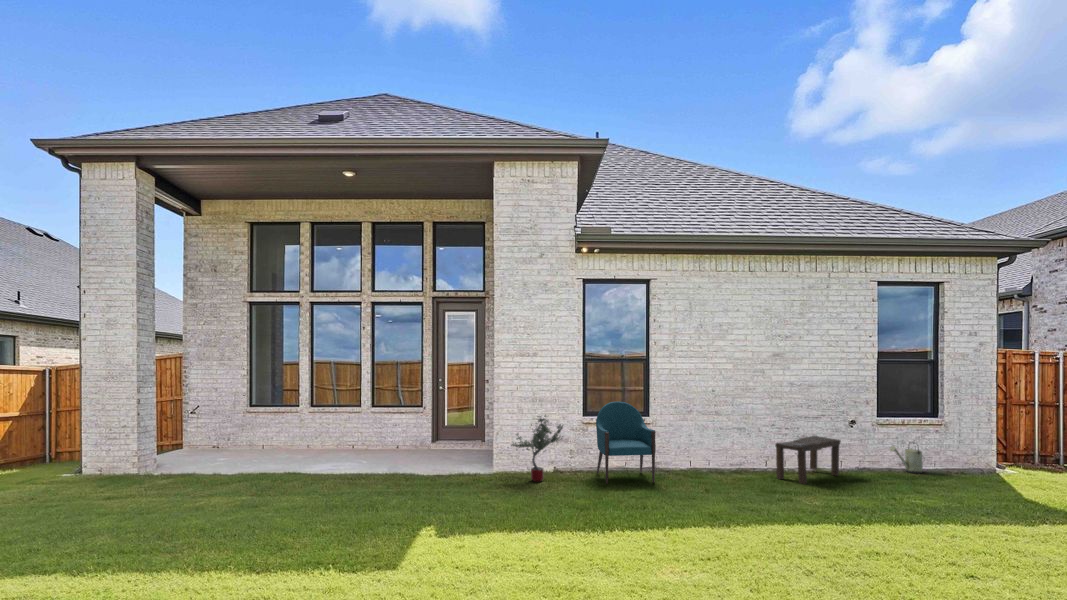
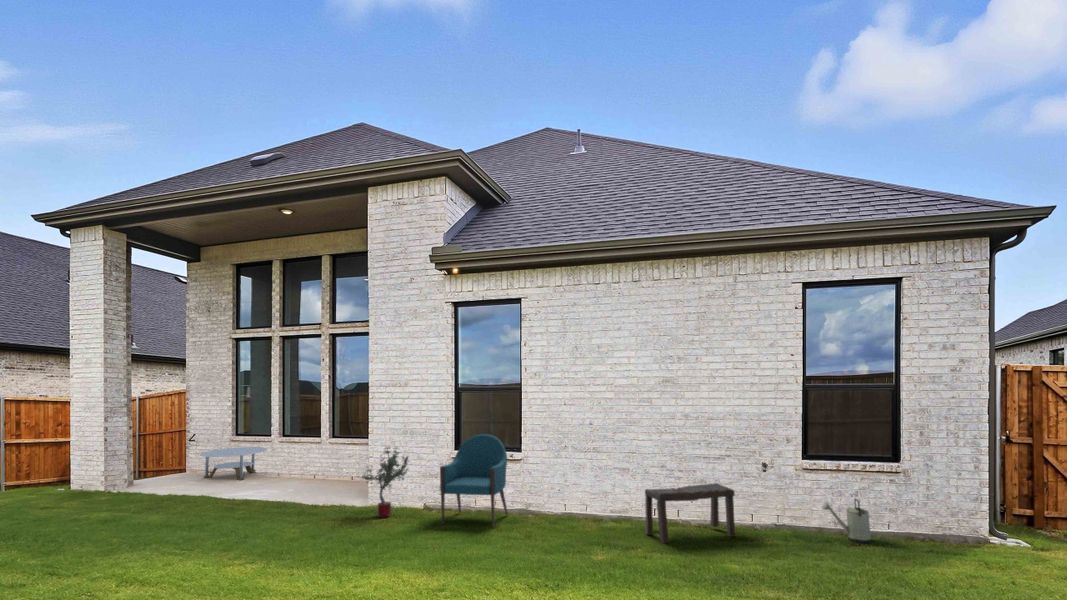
round table: none [235,421,308,457] -> present [200,447,267,480]

